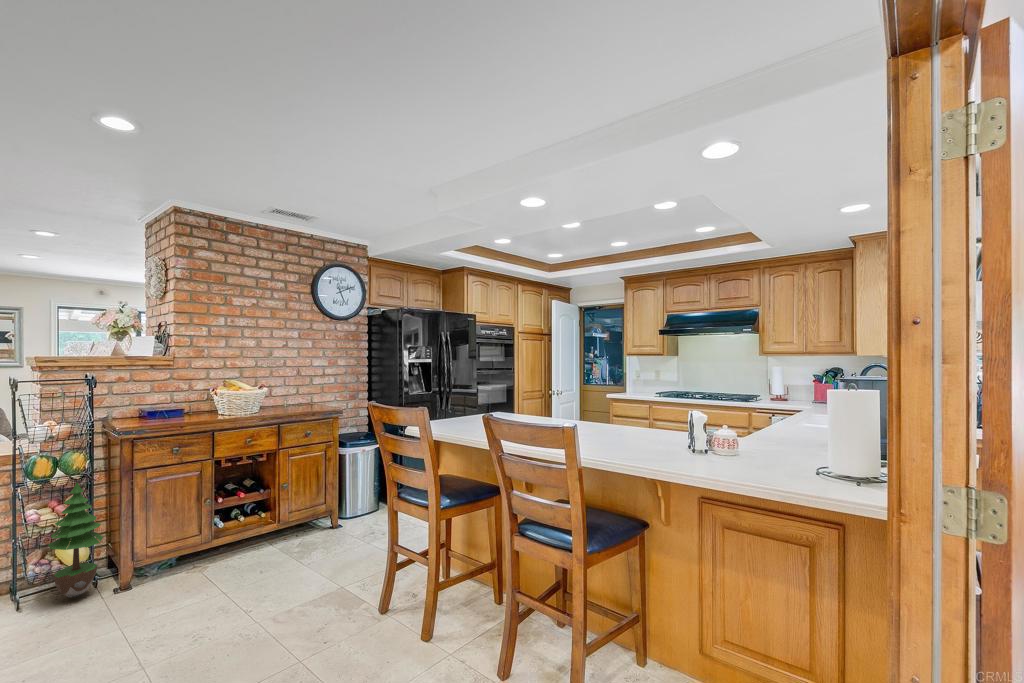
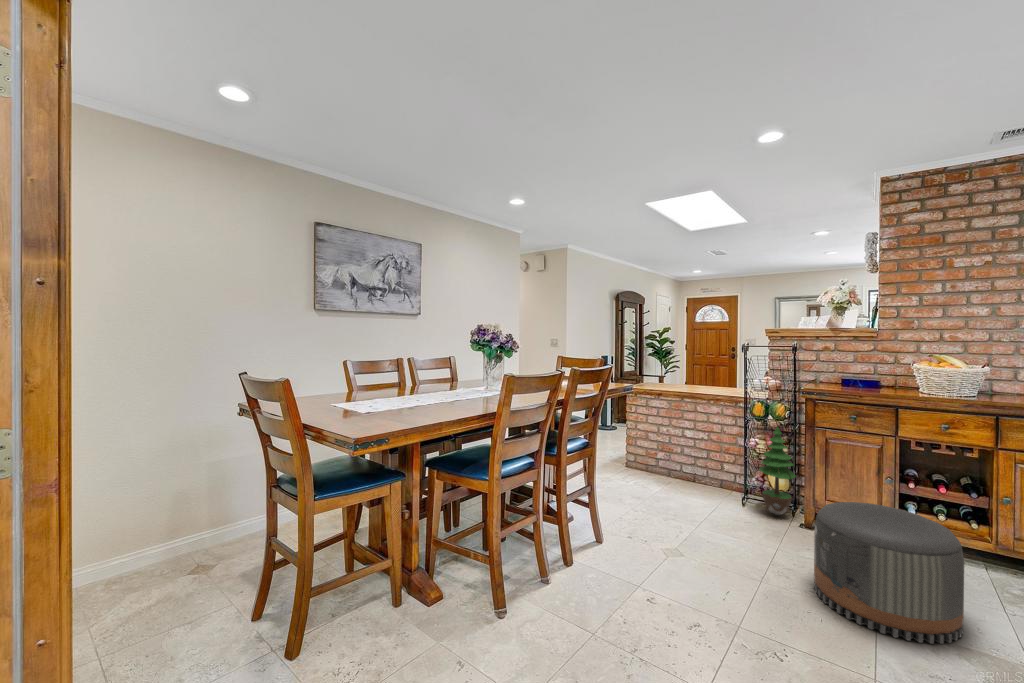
pouf: none [180,521,300,648] -> present [814,502,964,644]

